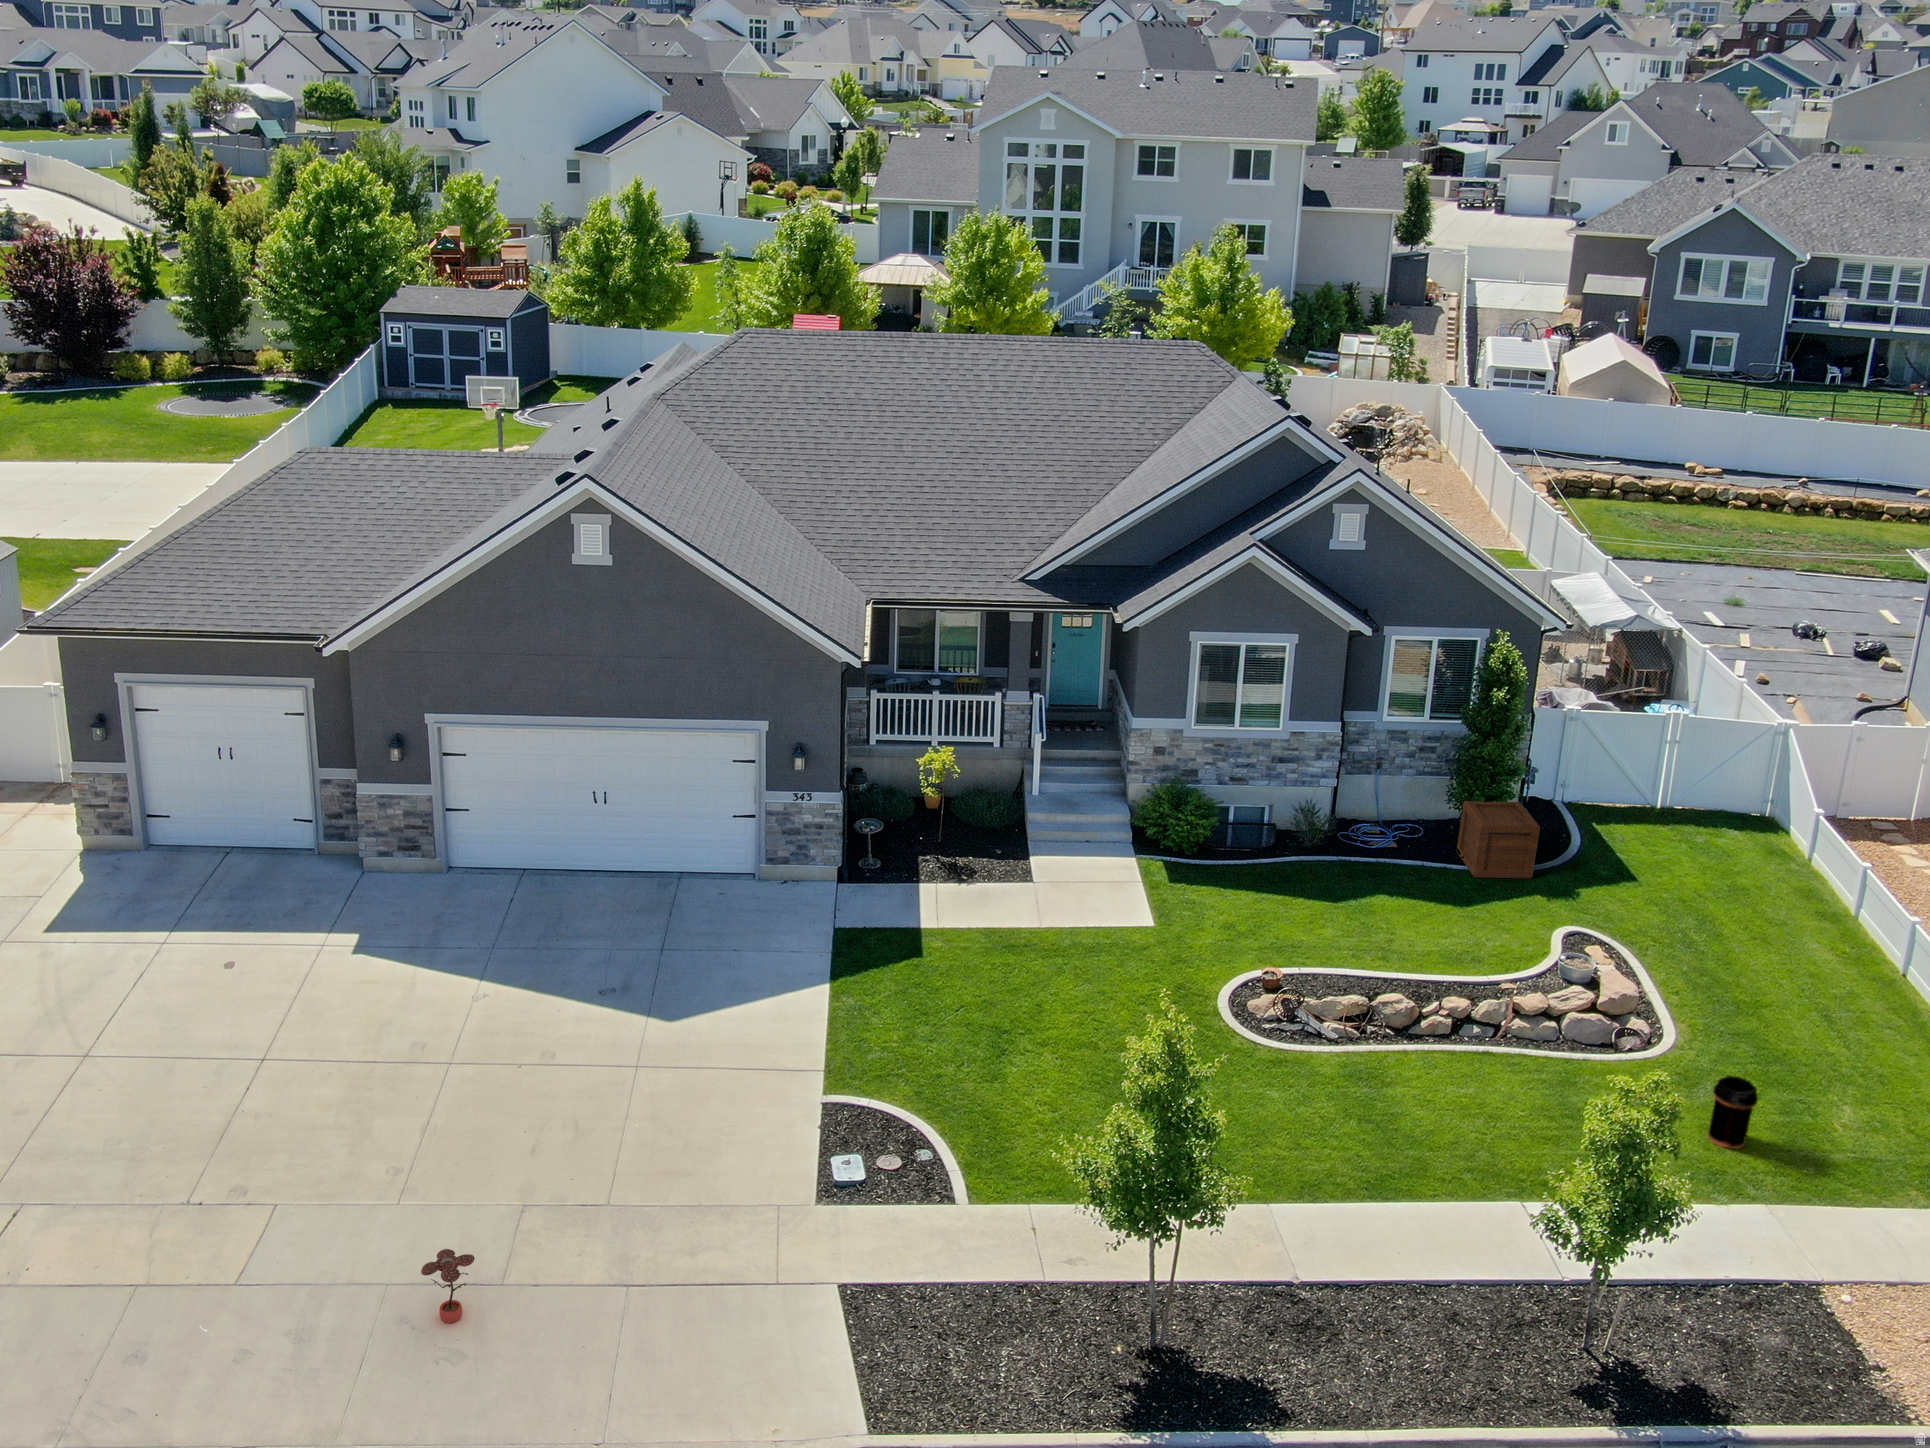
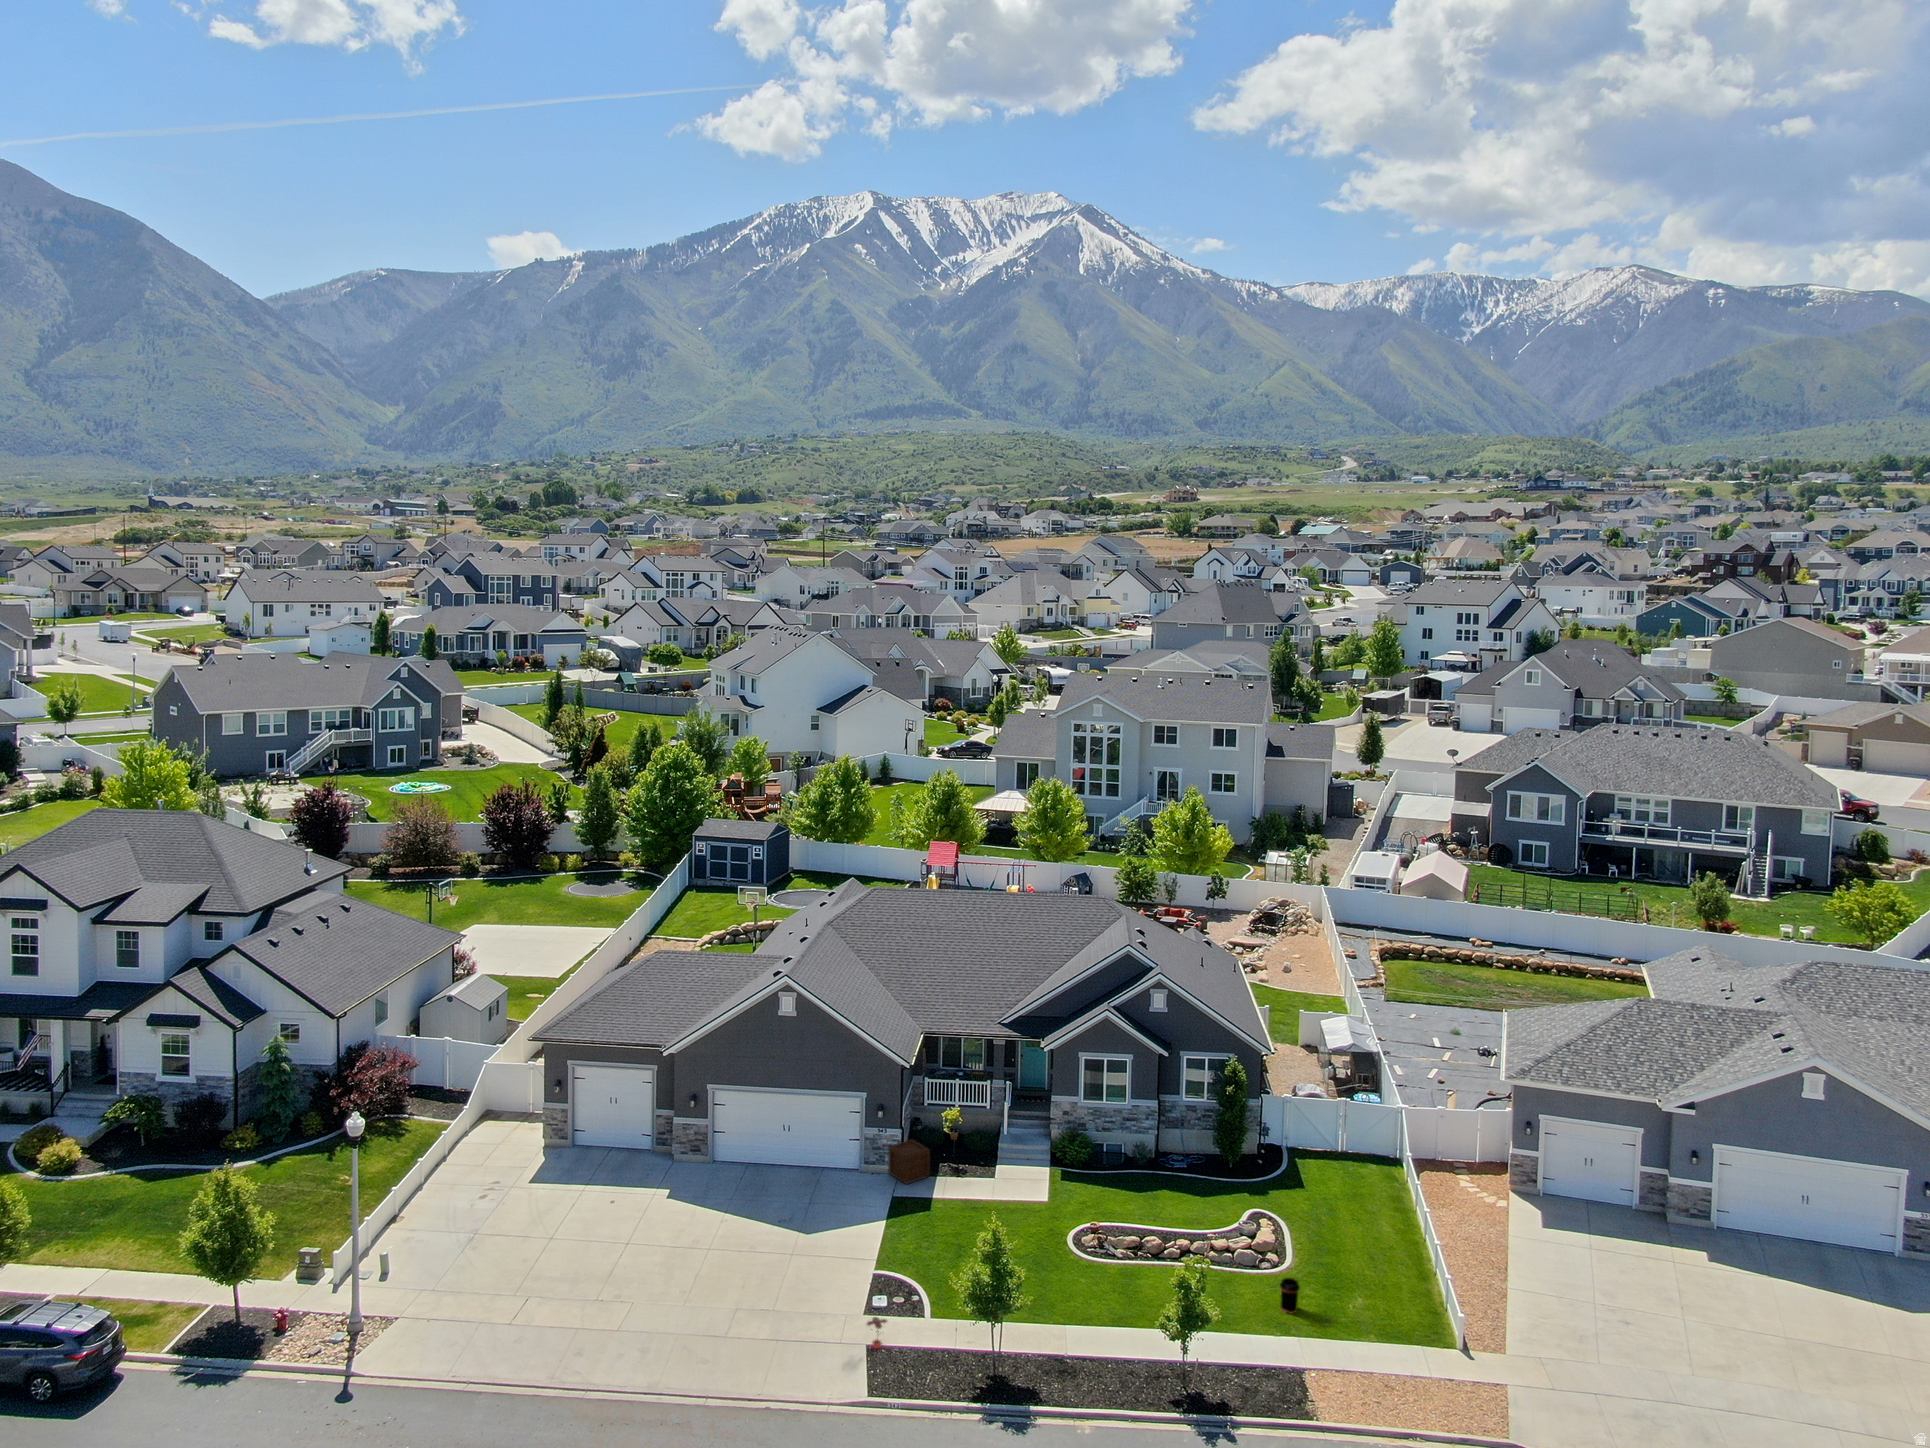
wooden crate: present [1457,801,1540,879] -> present [888,1140,930,1184]
potted plant: present [421,1249,475,1323] -> present [867,1317,887,1349]

